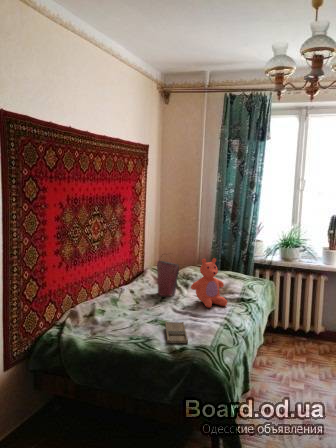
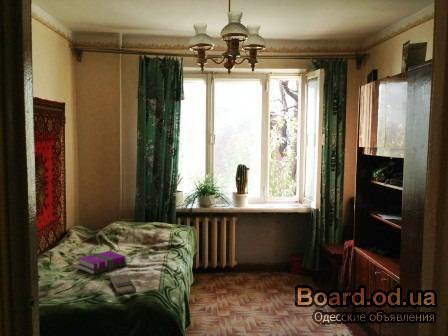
handbag: present [157,254,179,296] -> none [86,211,110,254]
teddy bear: present [191,258,227,308] -> none [125,211,161,258]
notebook: none [141,295,189,317] -> present [78,251,127,275]

